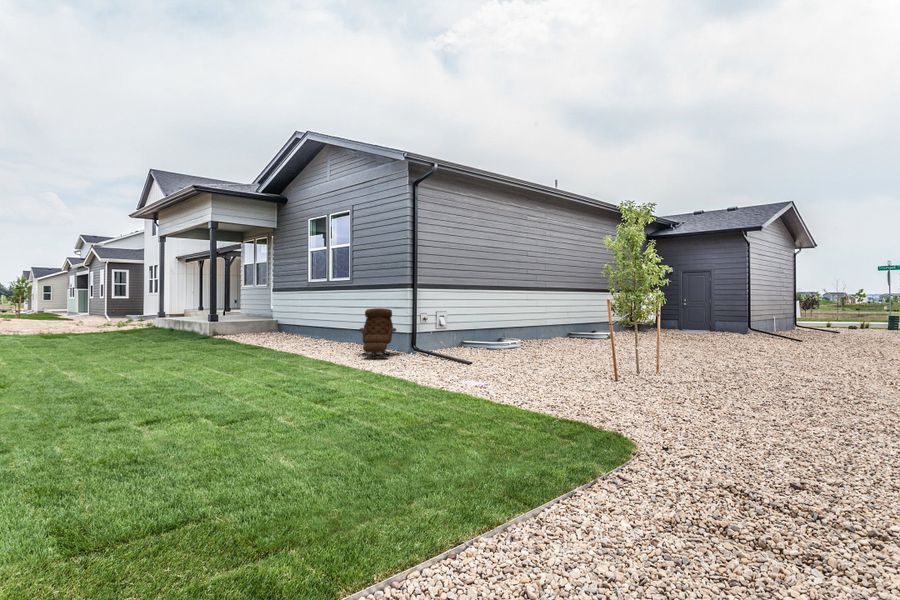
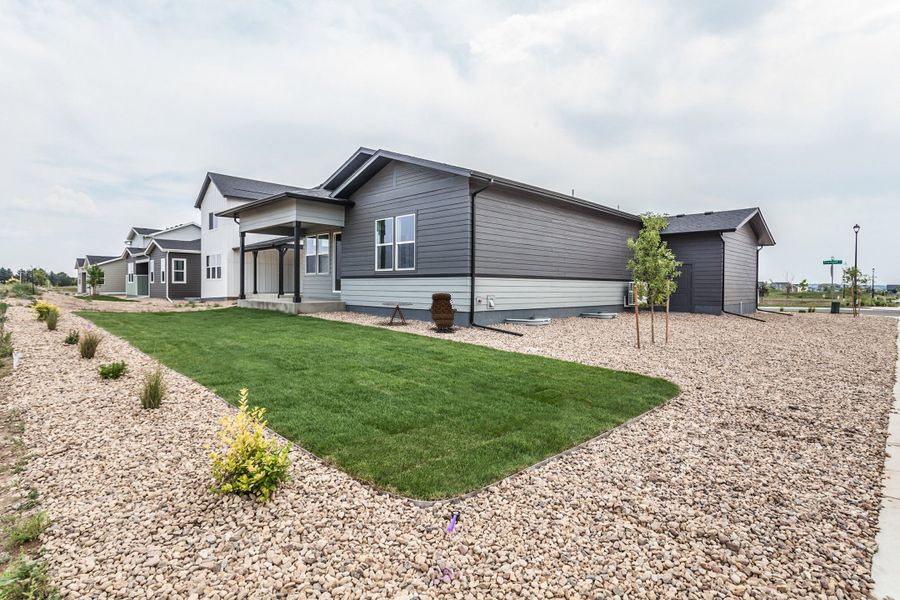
round table: none [308,321,347,350] -> present [382,303,413,325]

